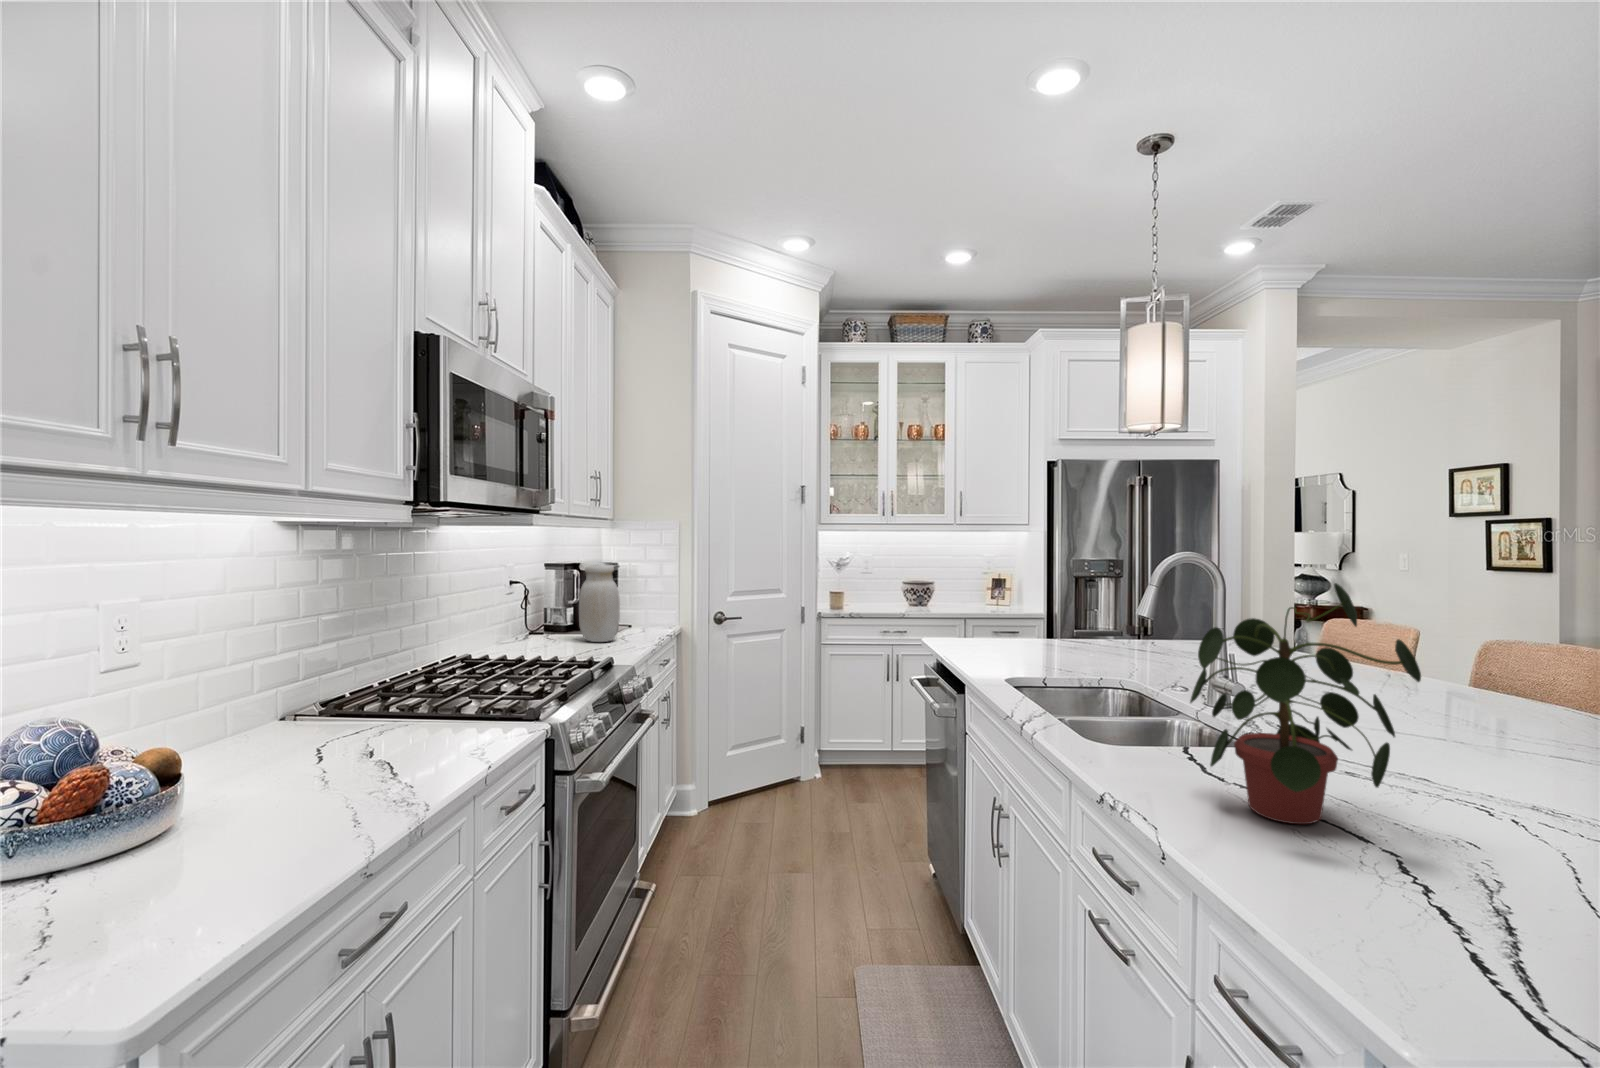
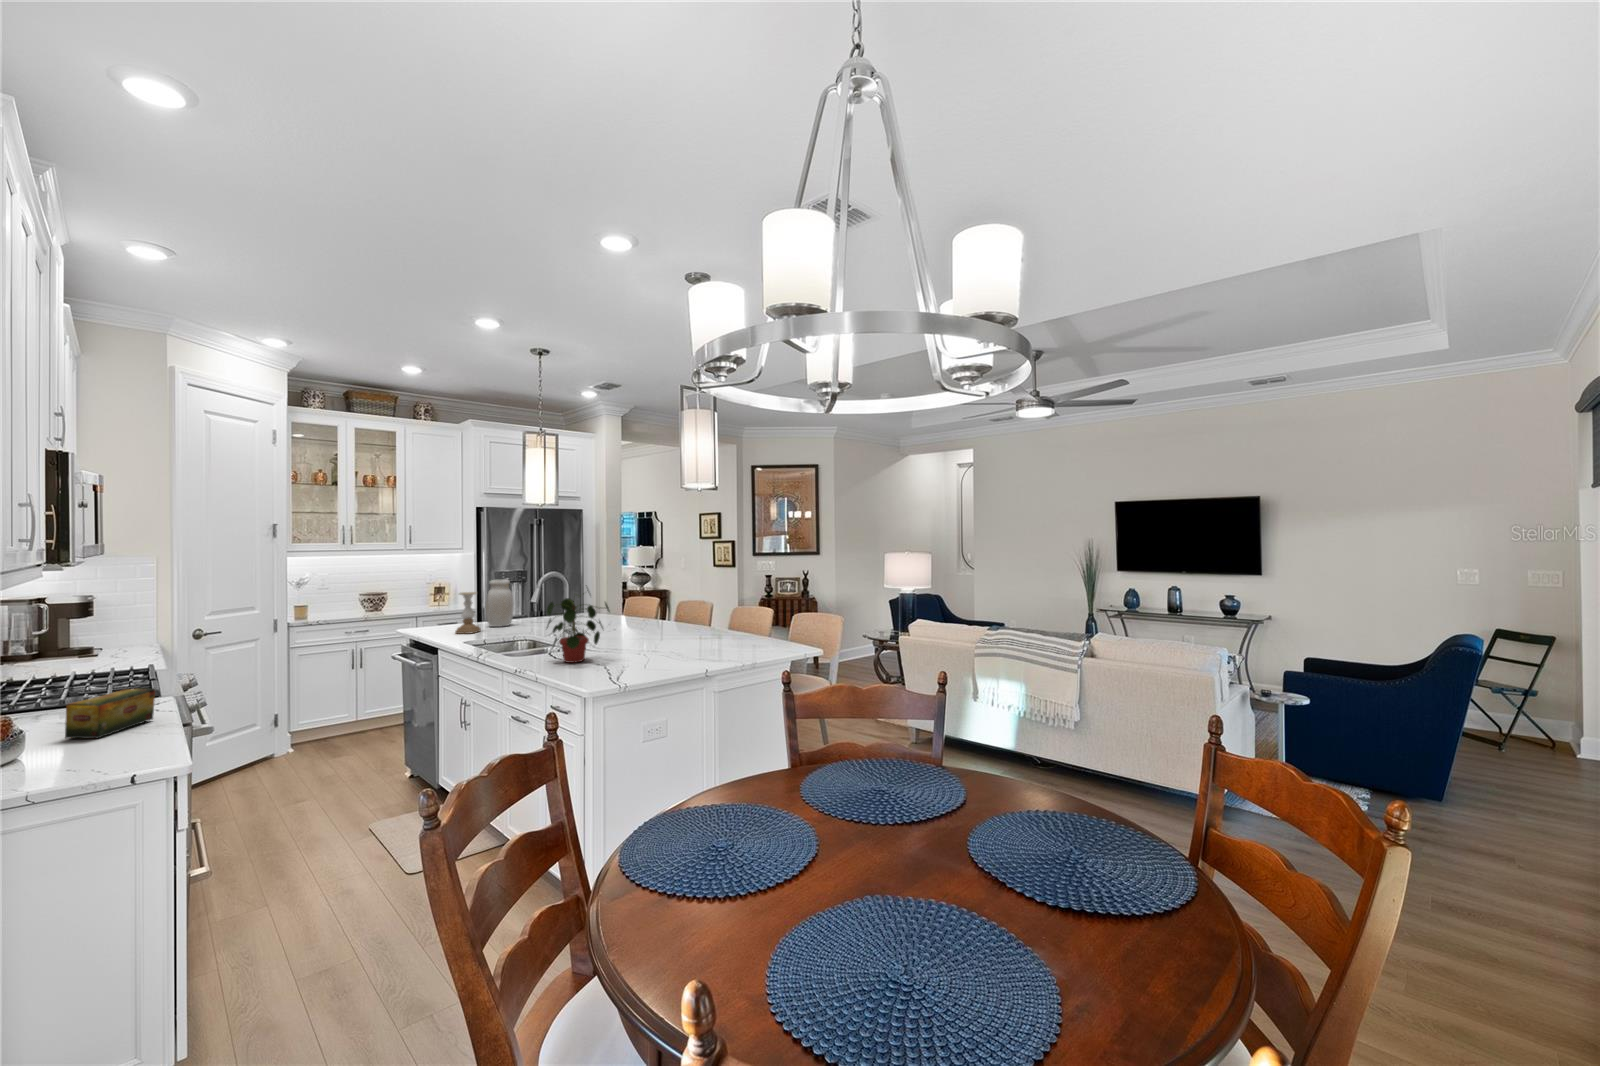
jar: present [579,564,620,642] -> present [486,579,513,627]
candle holder: none [998,586,1041,662] -> present [455,592,481,634]
tea box: none [263,718,424,822] -> present [65,688,155,738]

